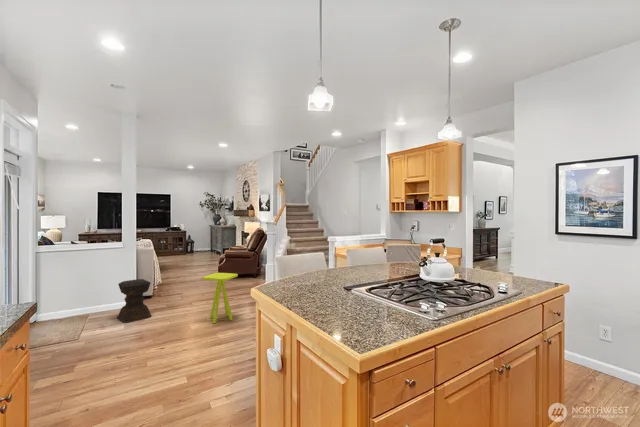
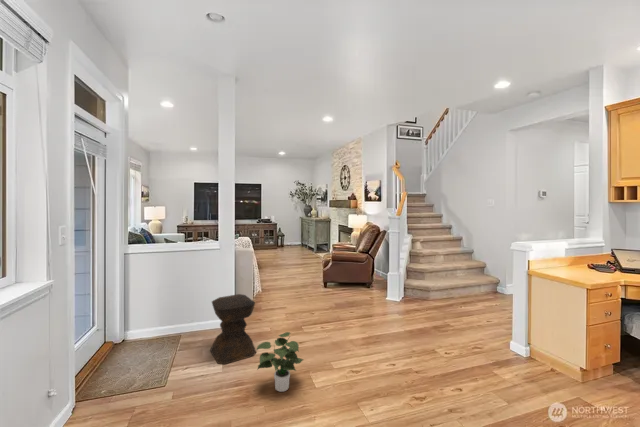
side table: present [203,273,238,323] -> none [337,294,390,384]
potted plant: none [148,296,181,330] -> present [257,332,303,392]

